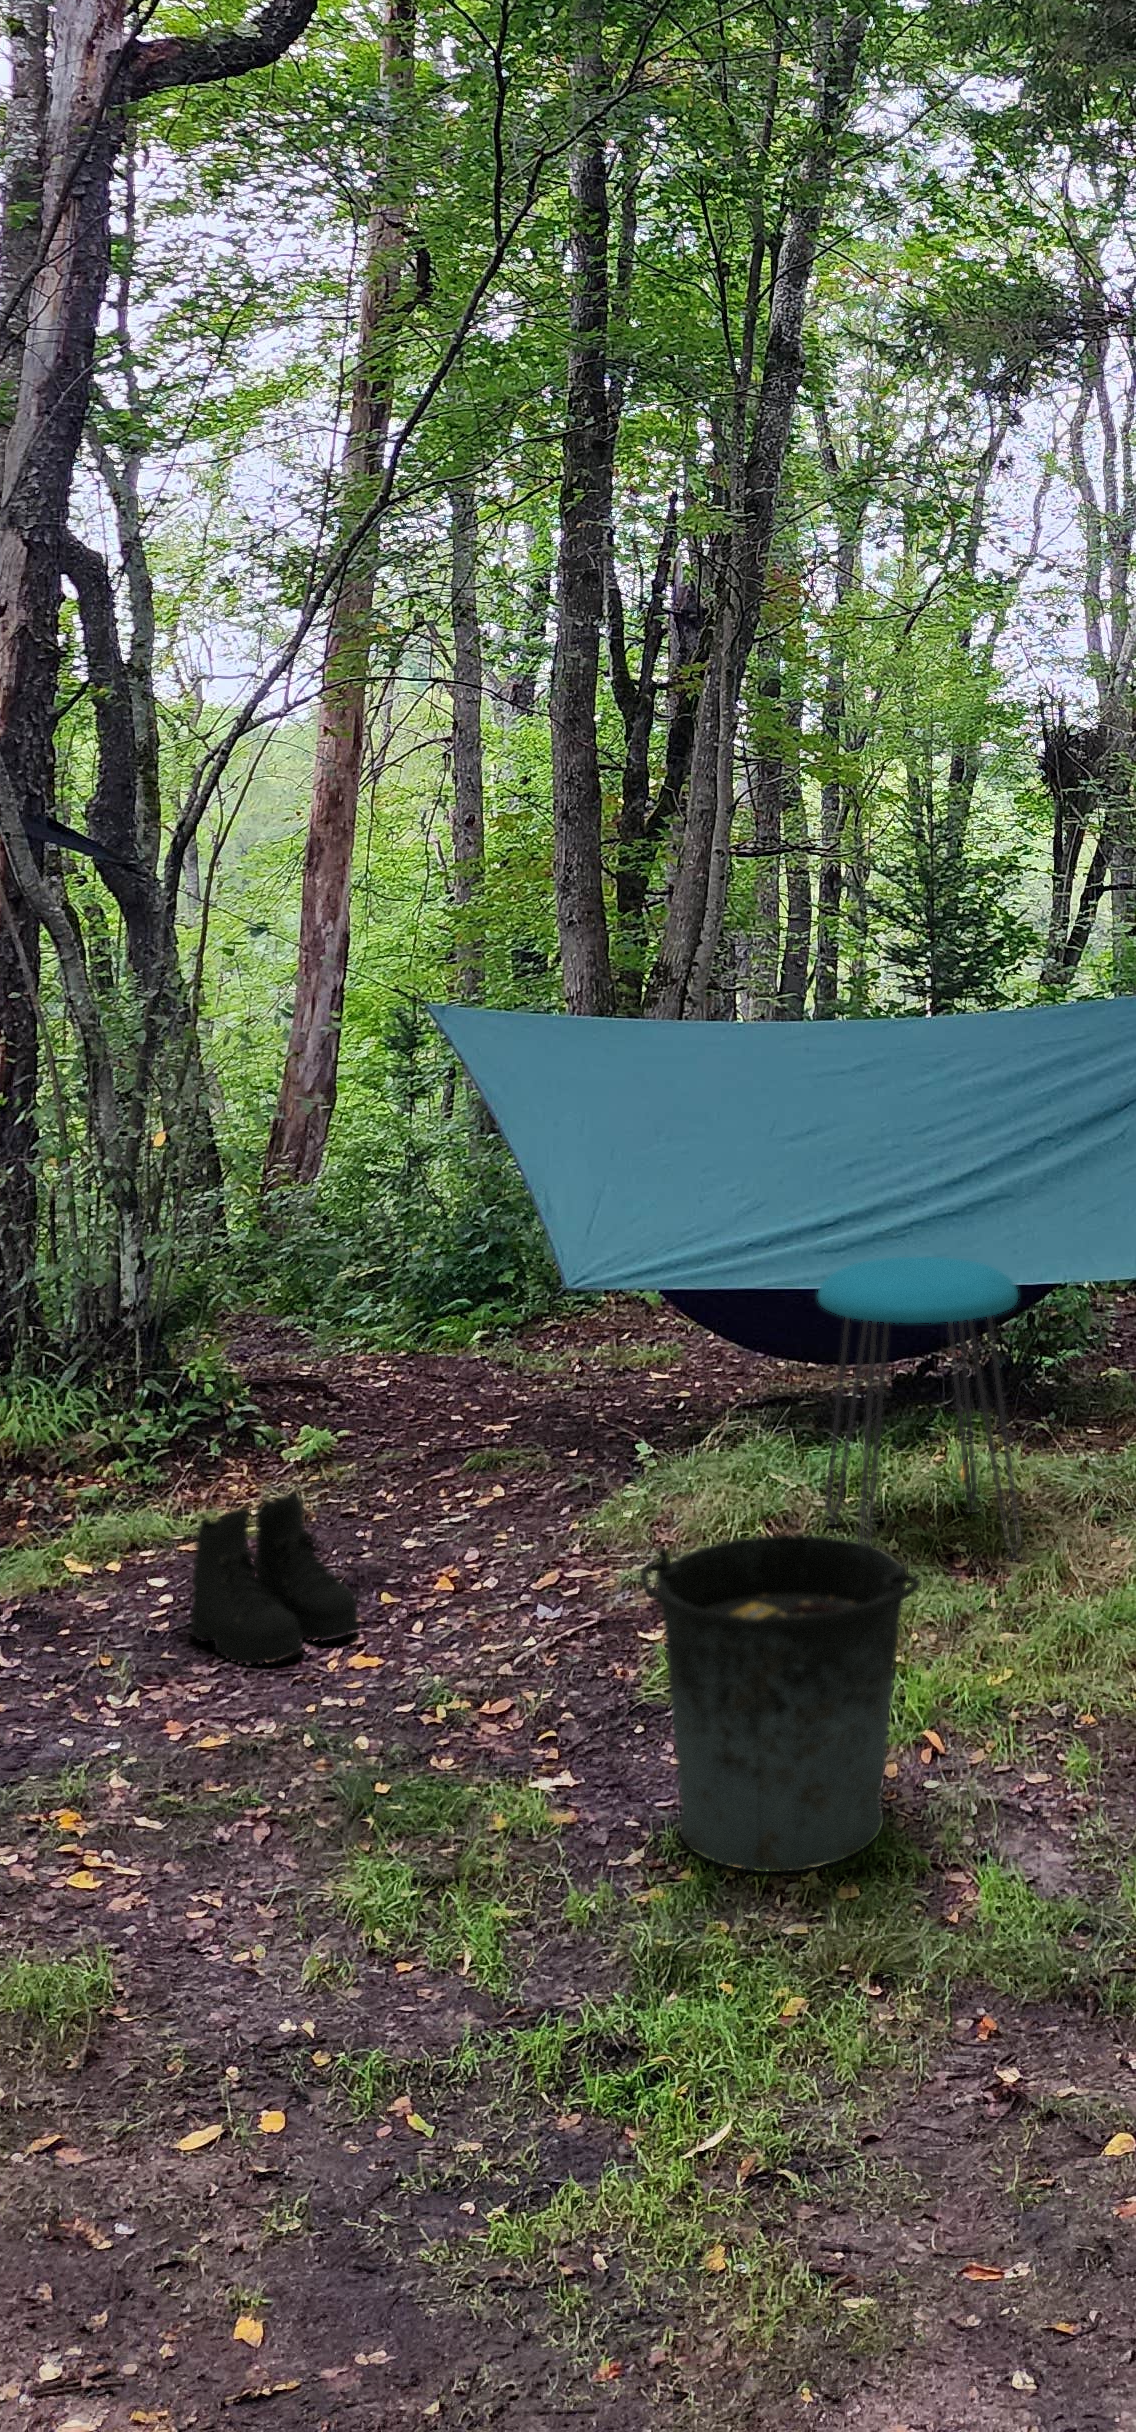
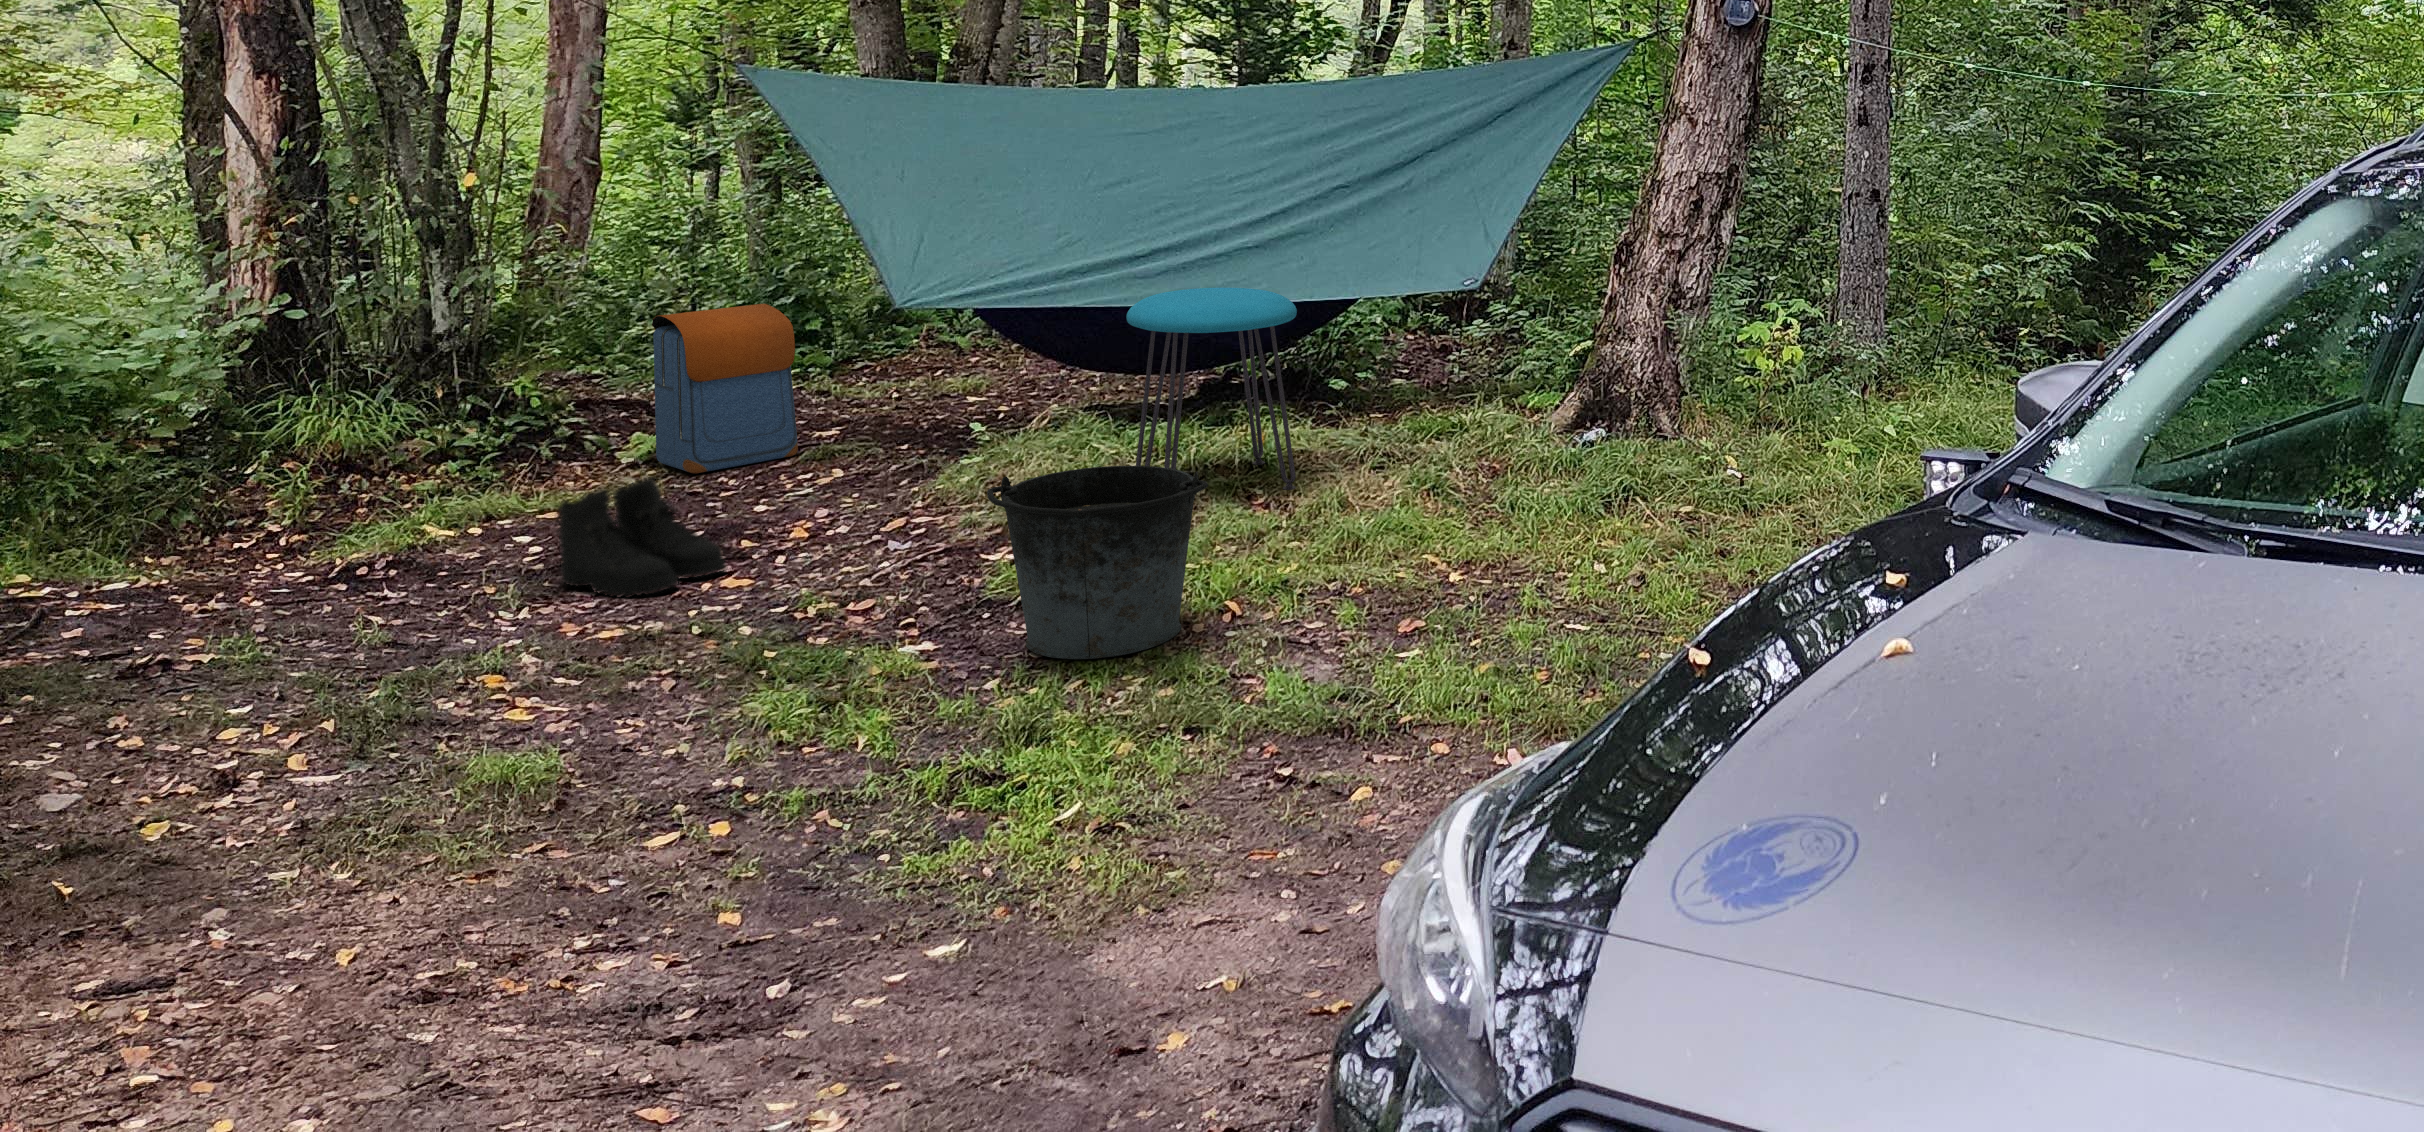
backpack: none [325,1260,470,1475] -> present [652,304,798,473]

